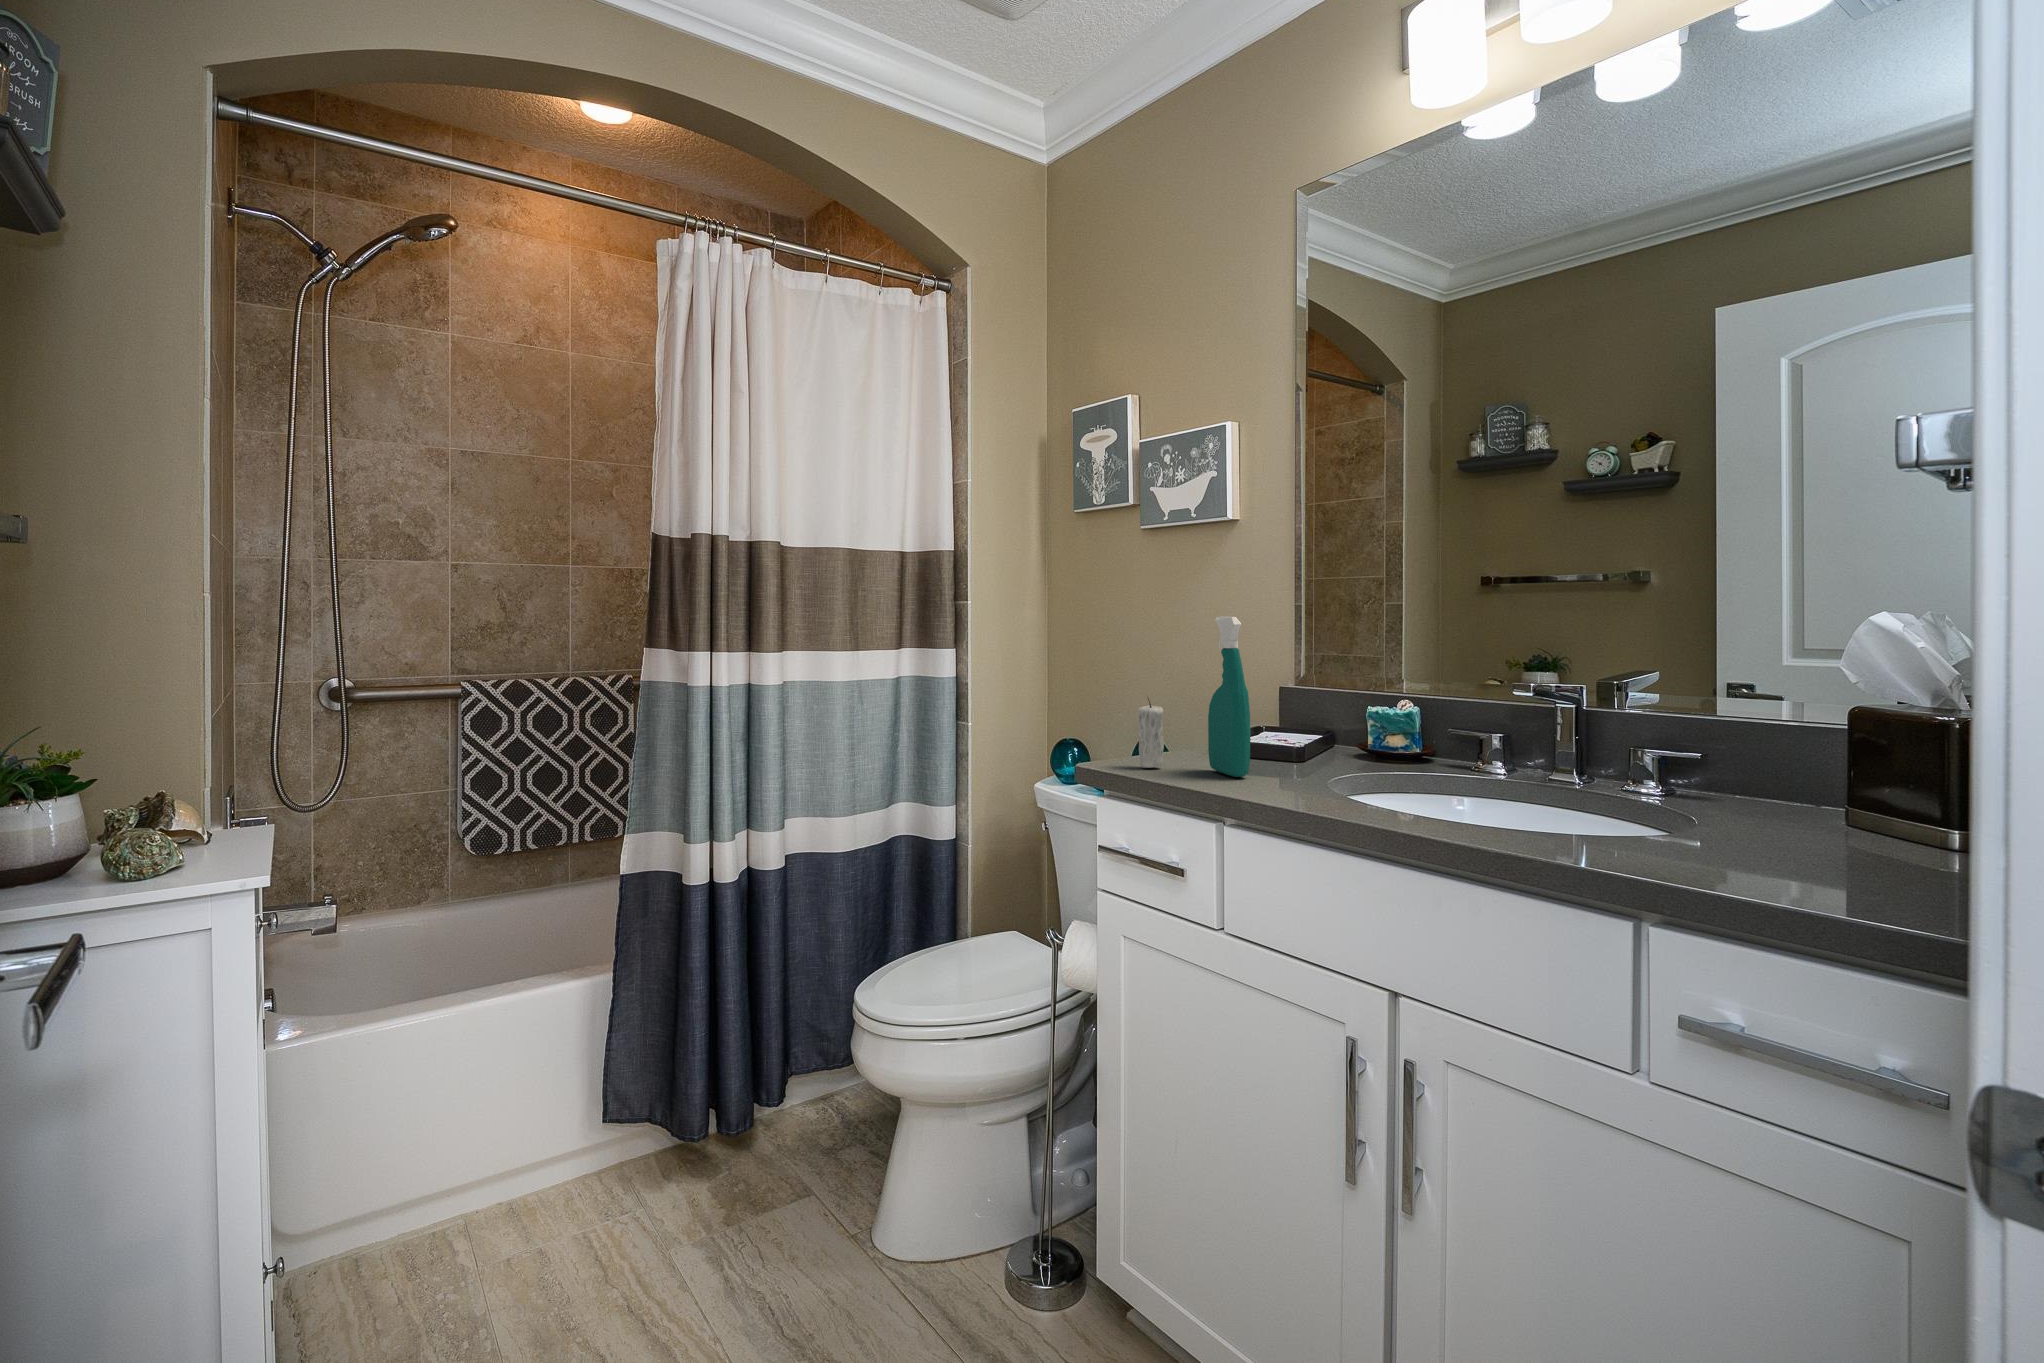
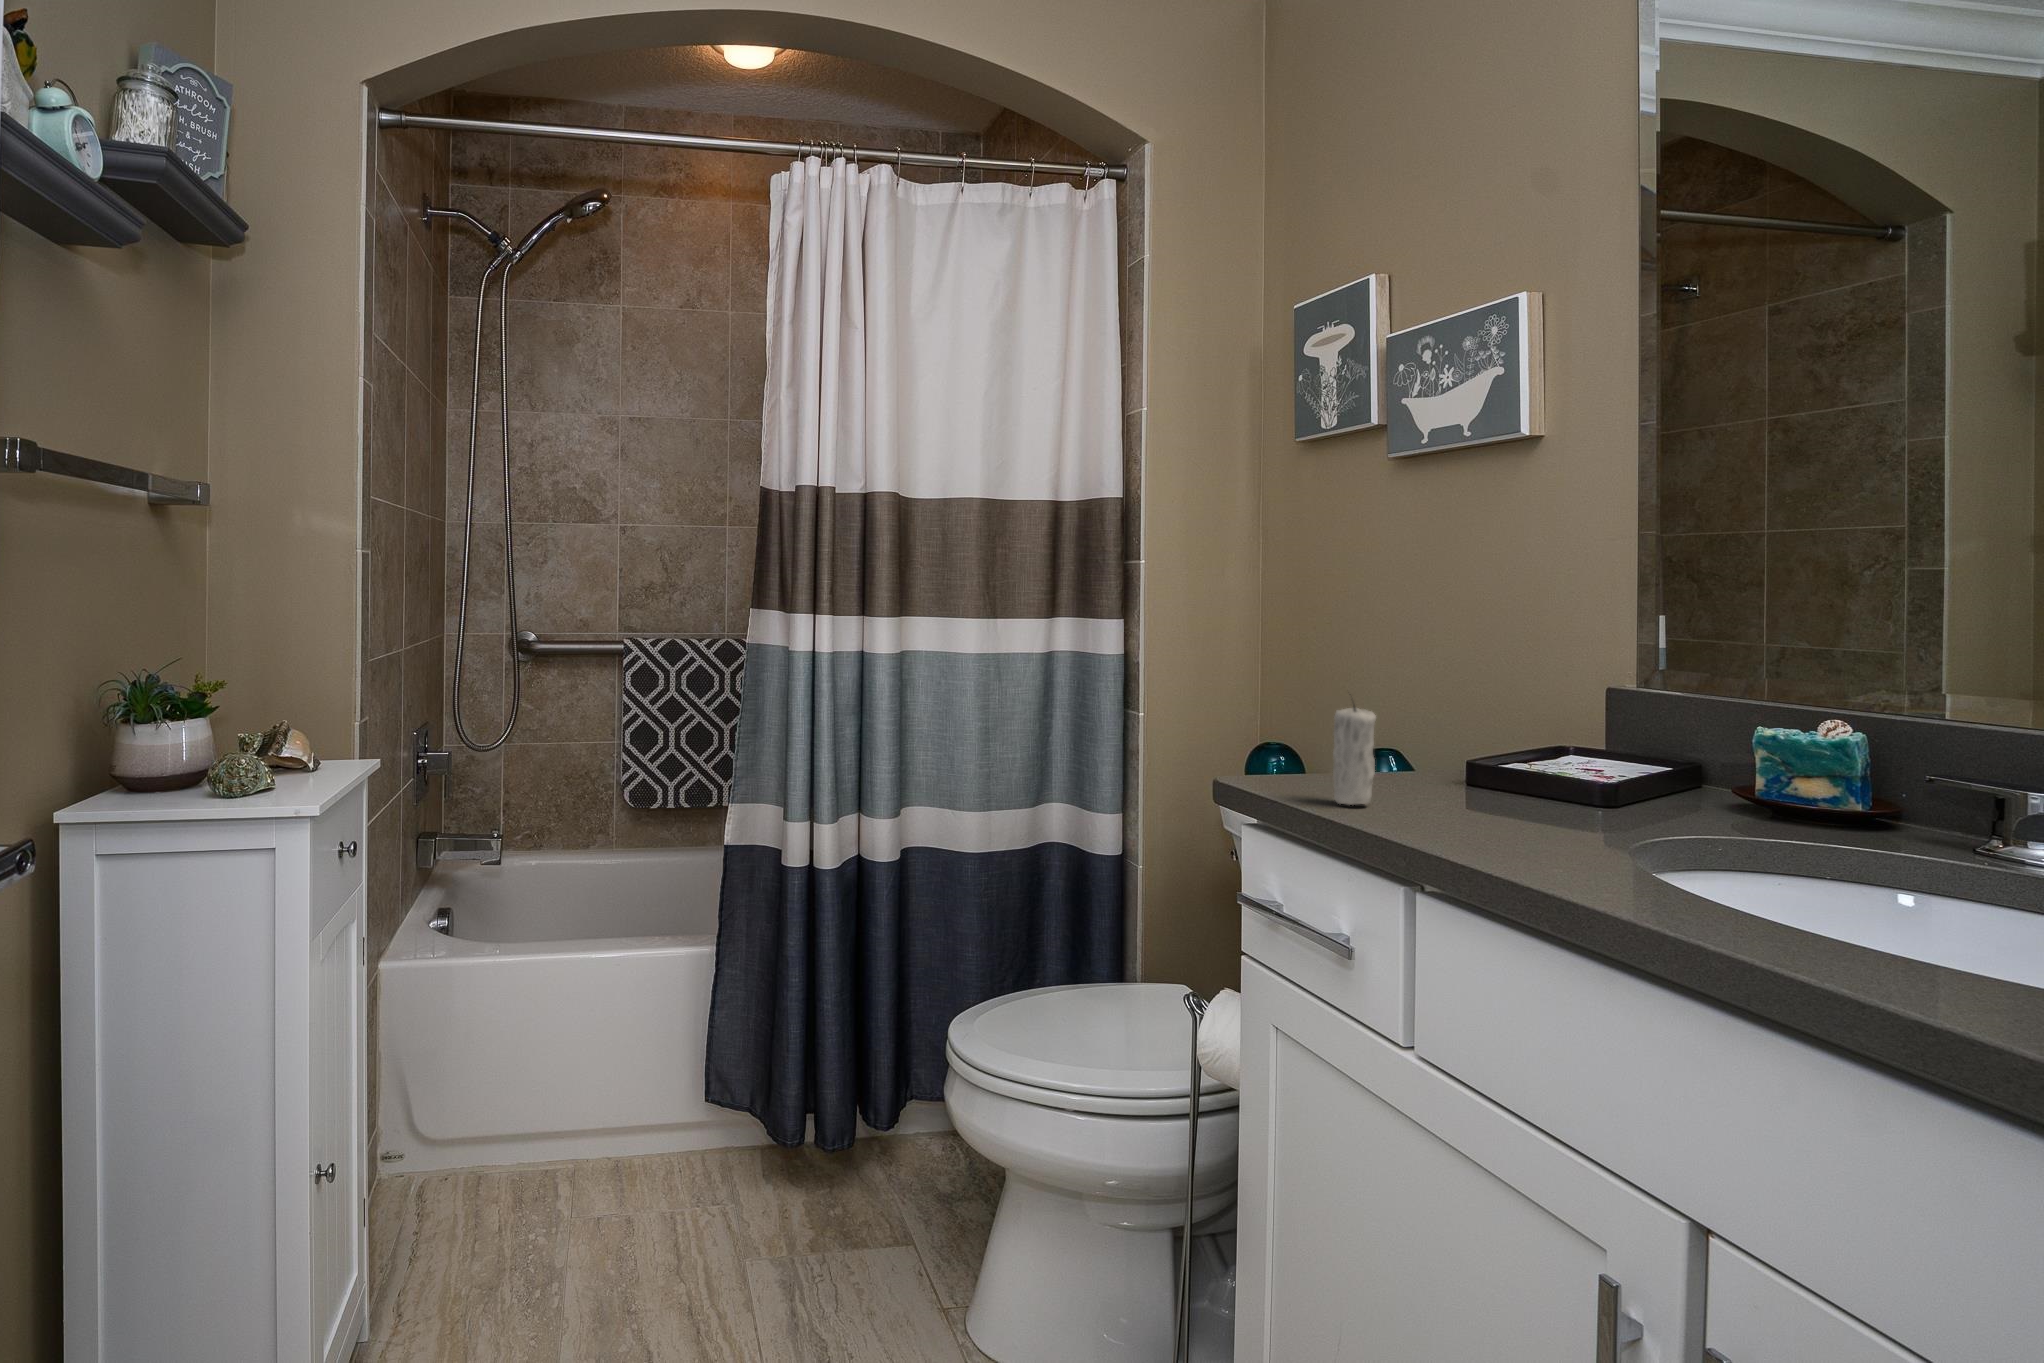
spray bottle: present [1208,616,1251,777] -> none [1449,571,1523,836]

